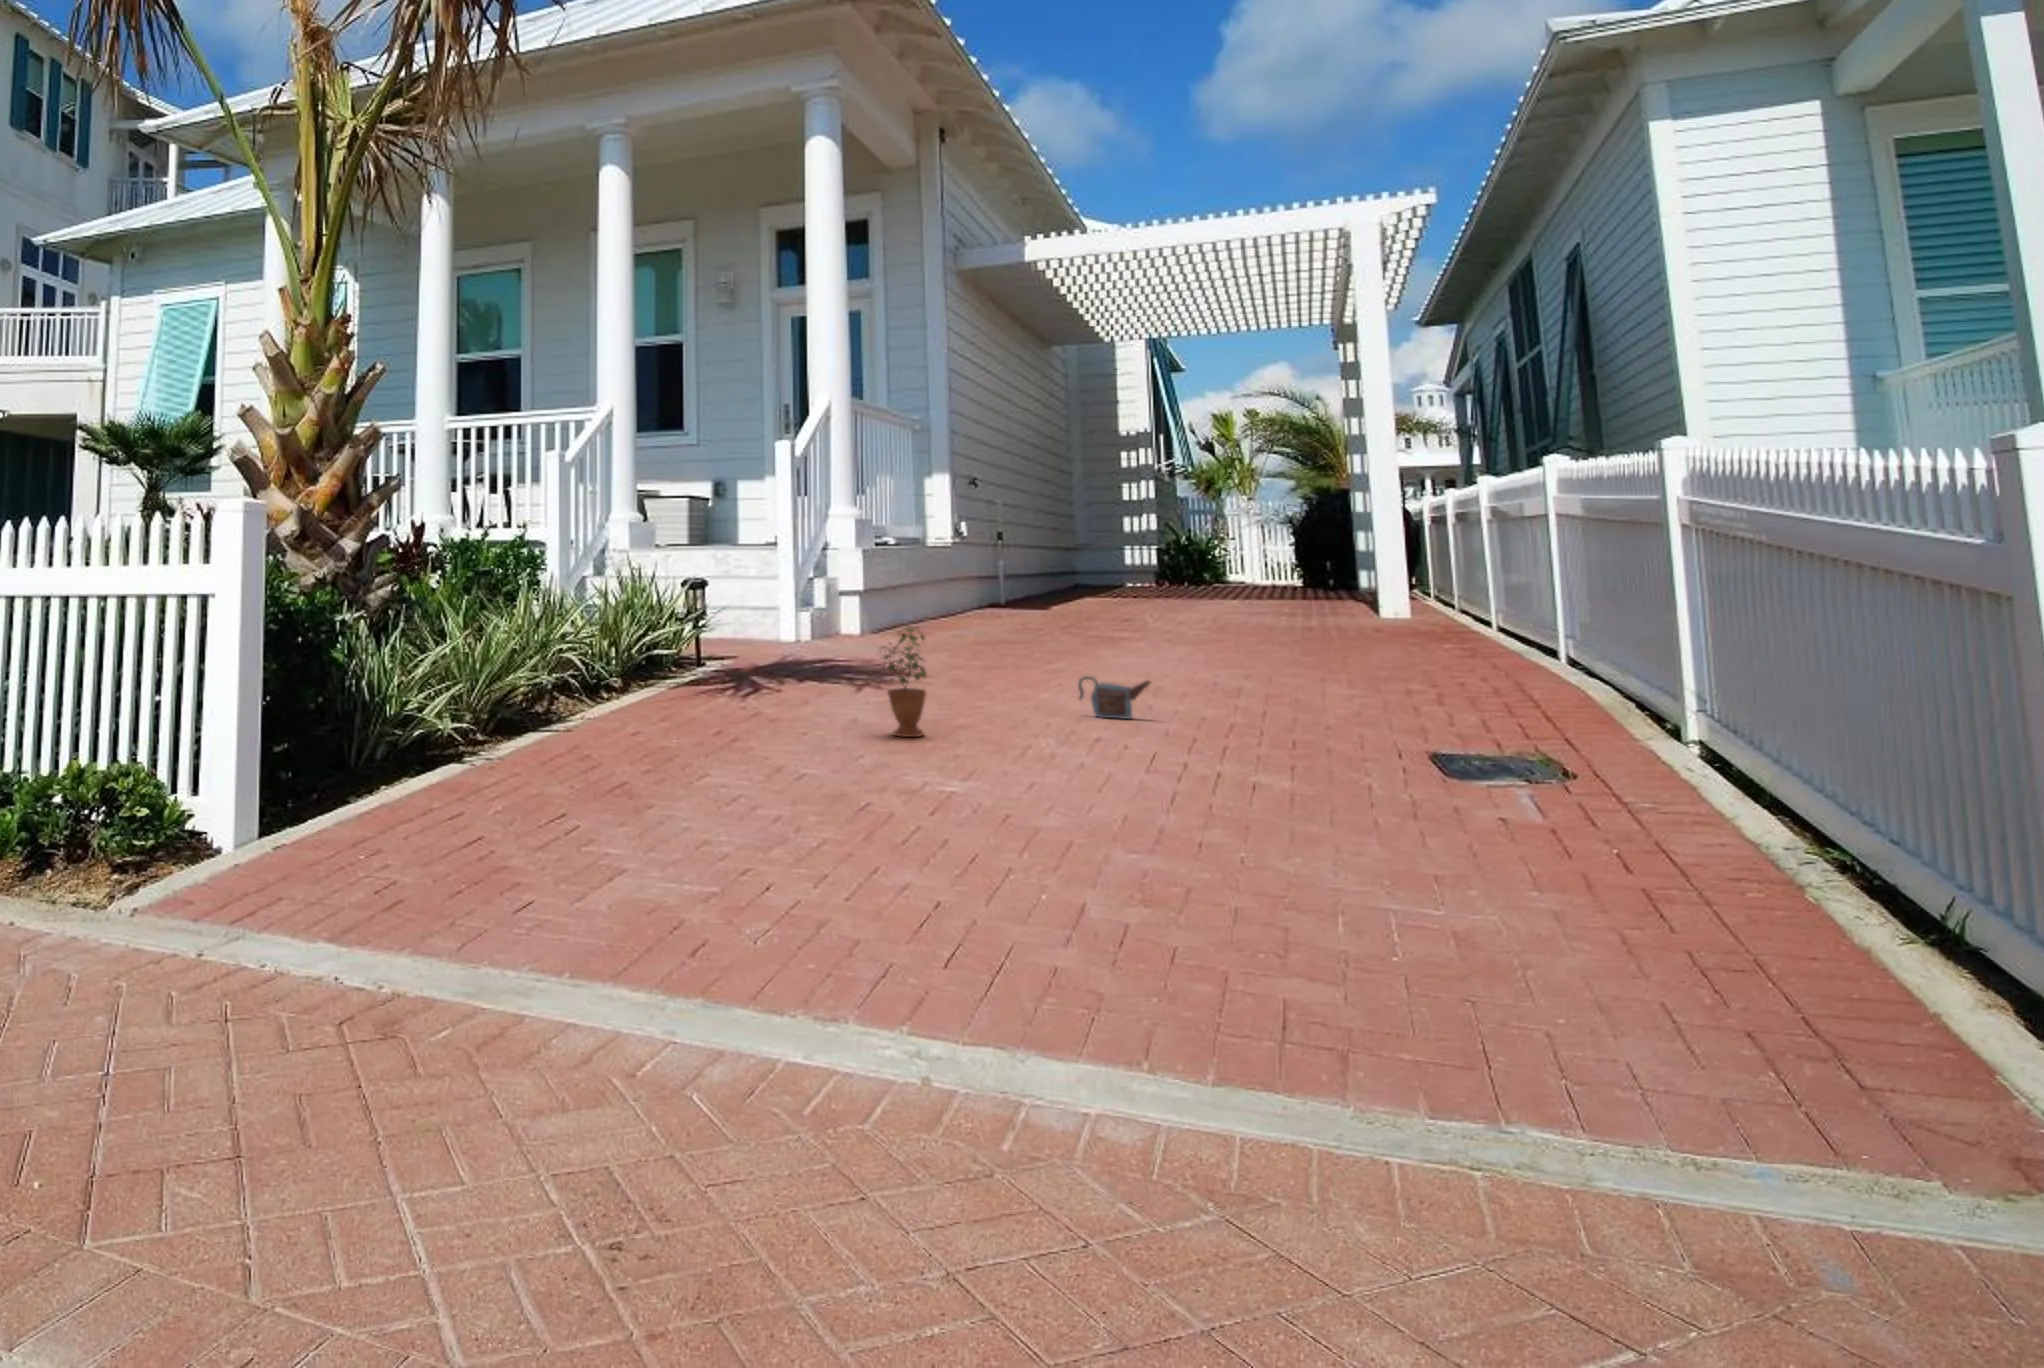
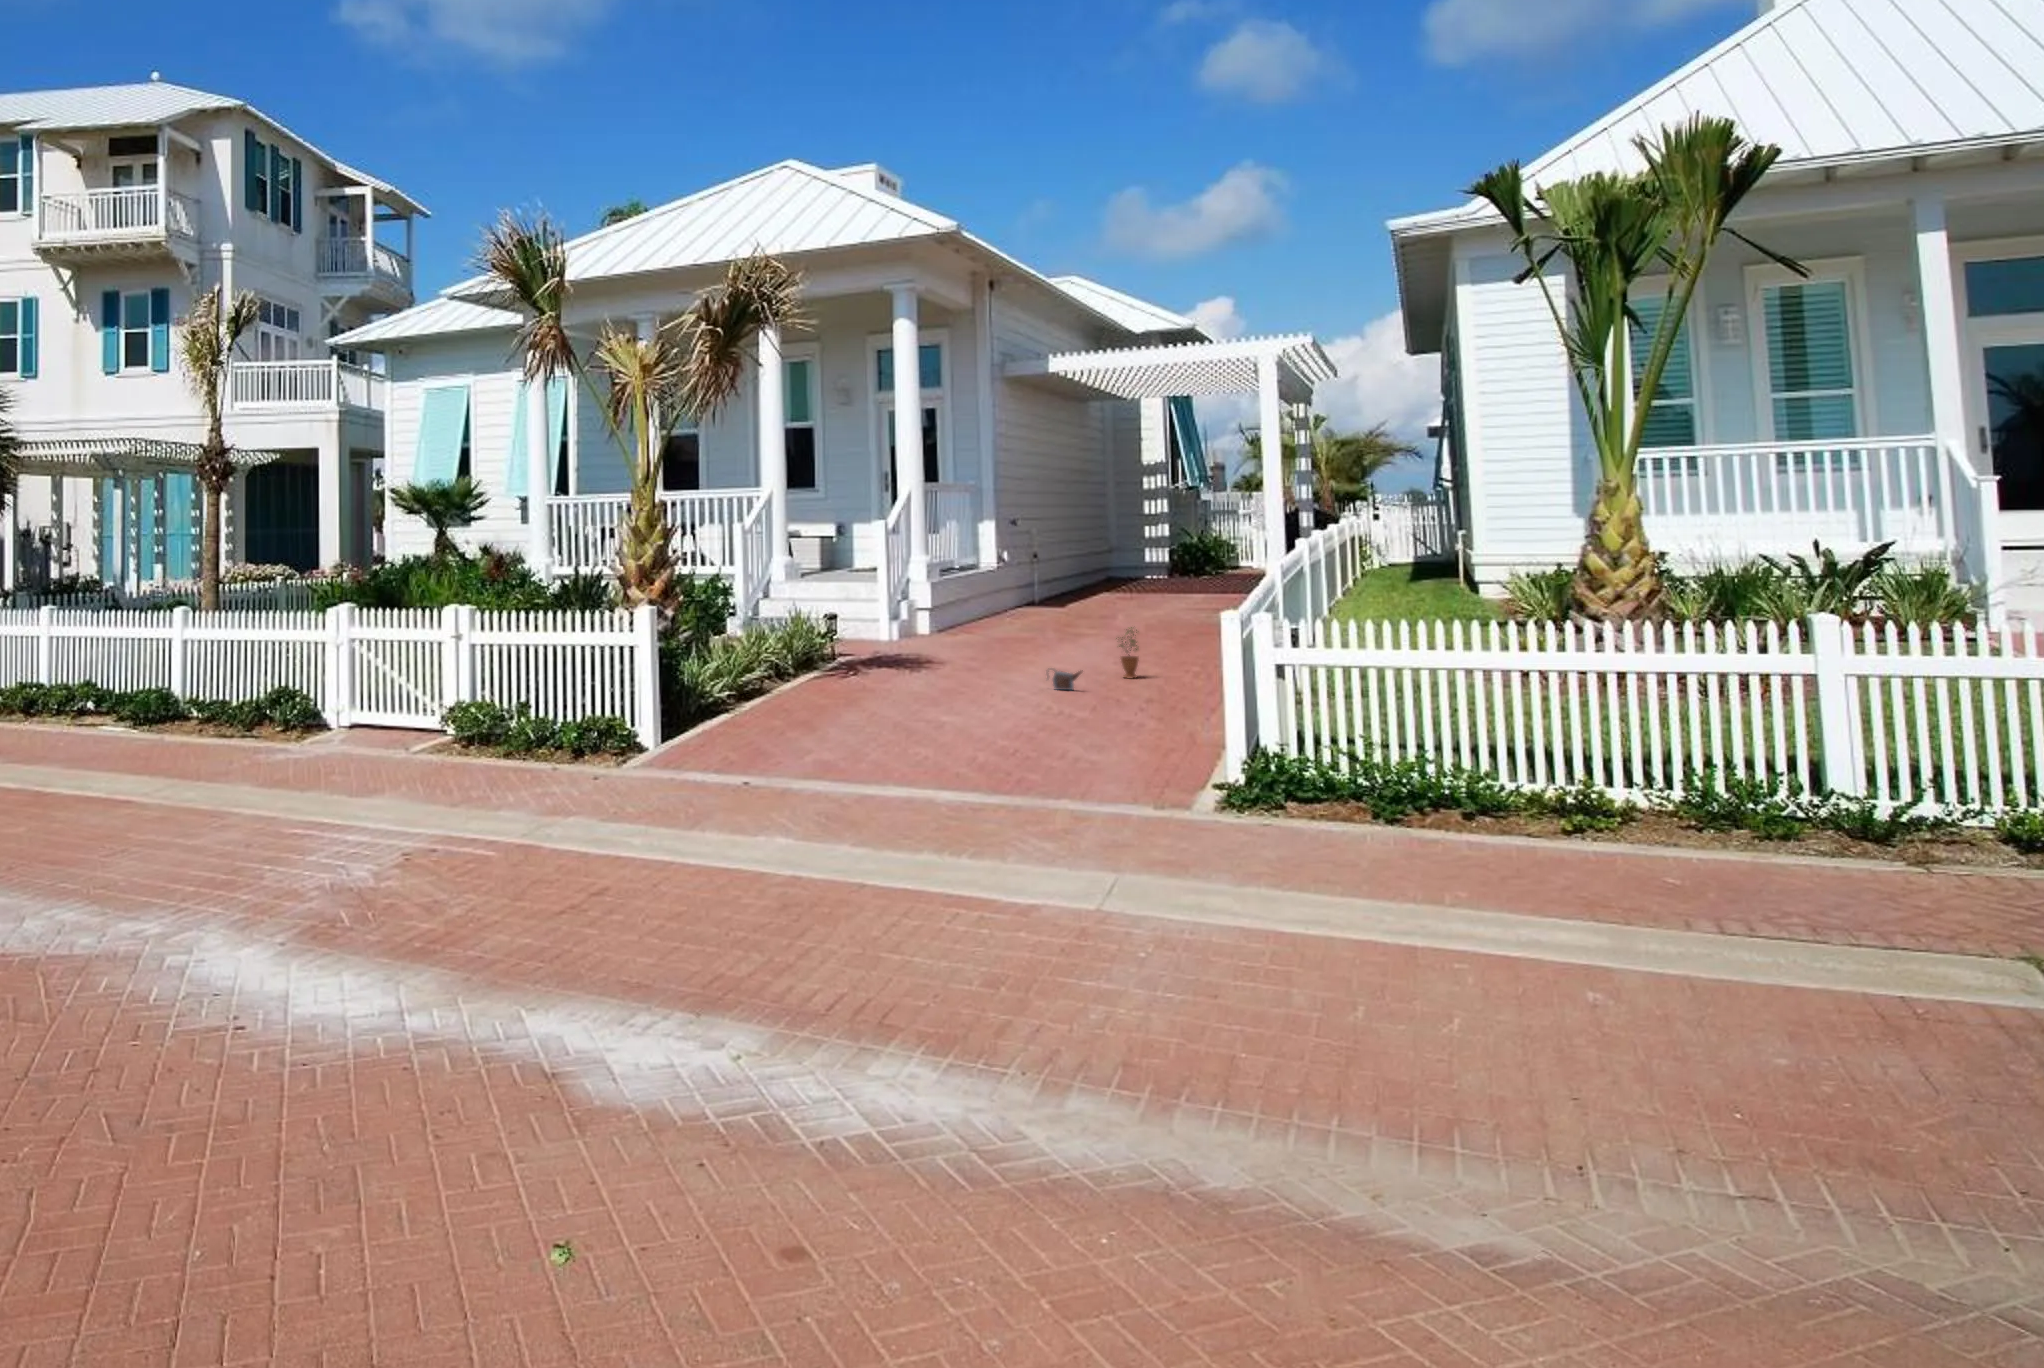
potted plant: present [880,628,926,737] -> present [1116,627,1139,678]

